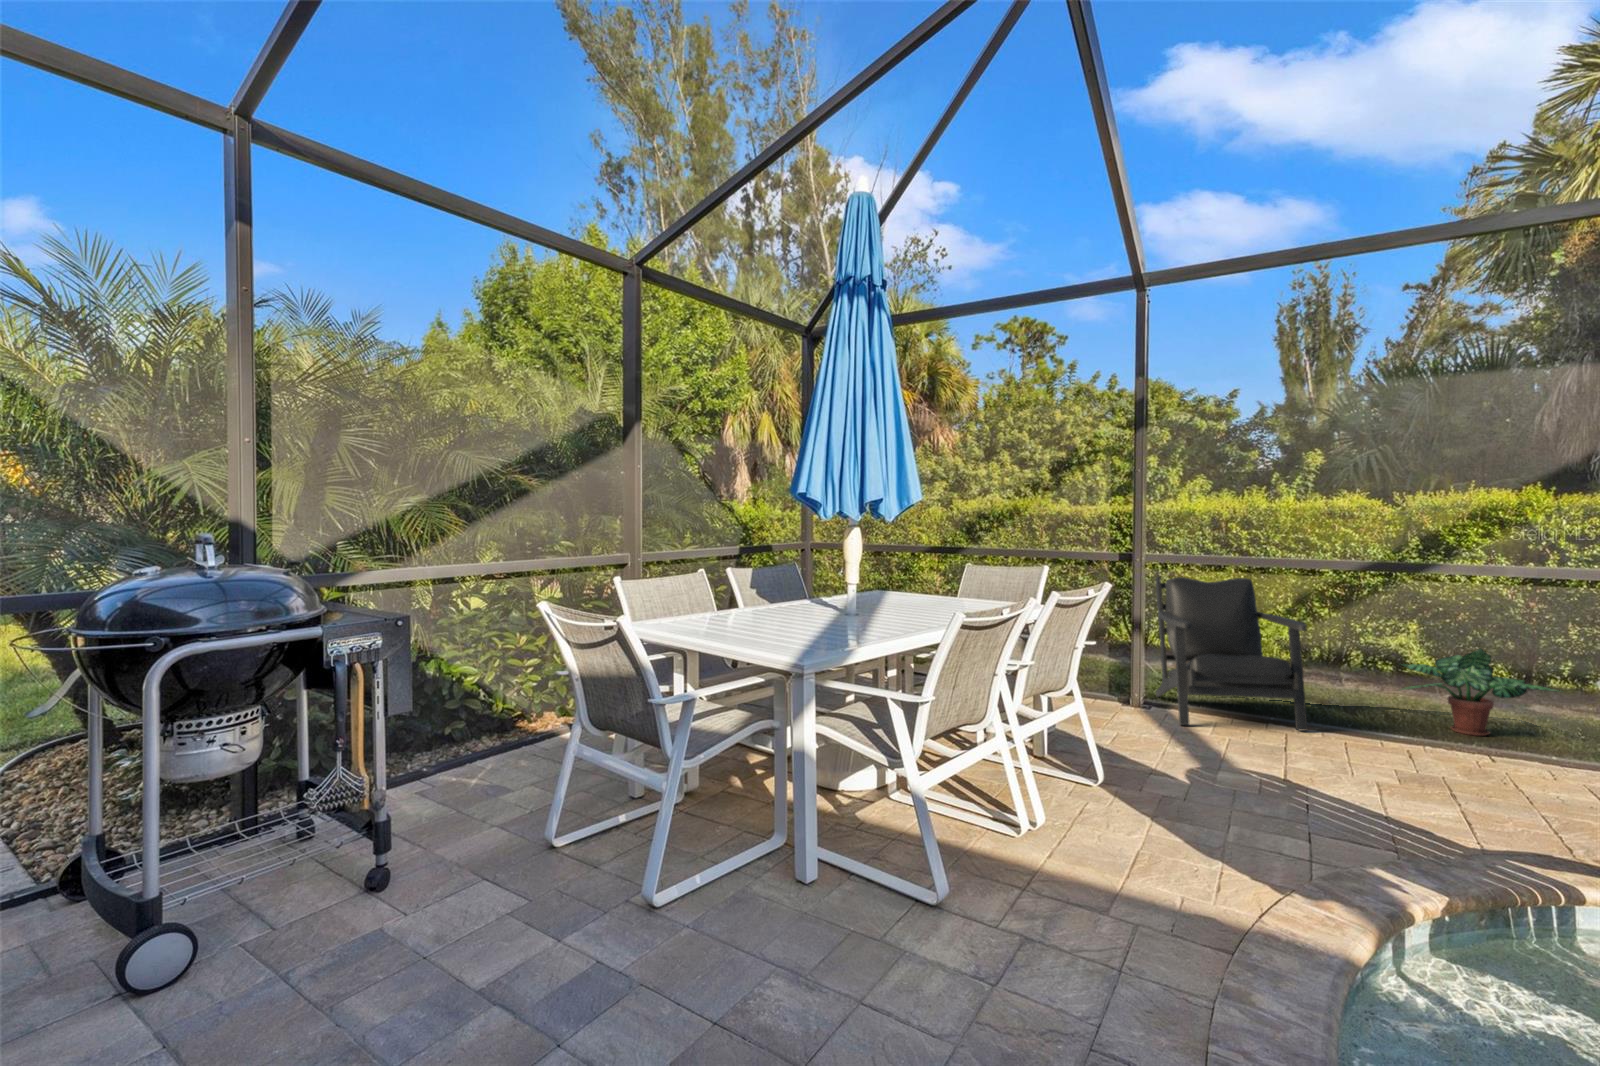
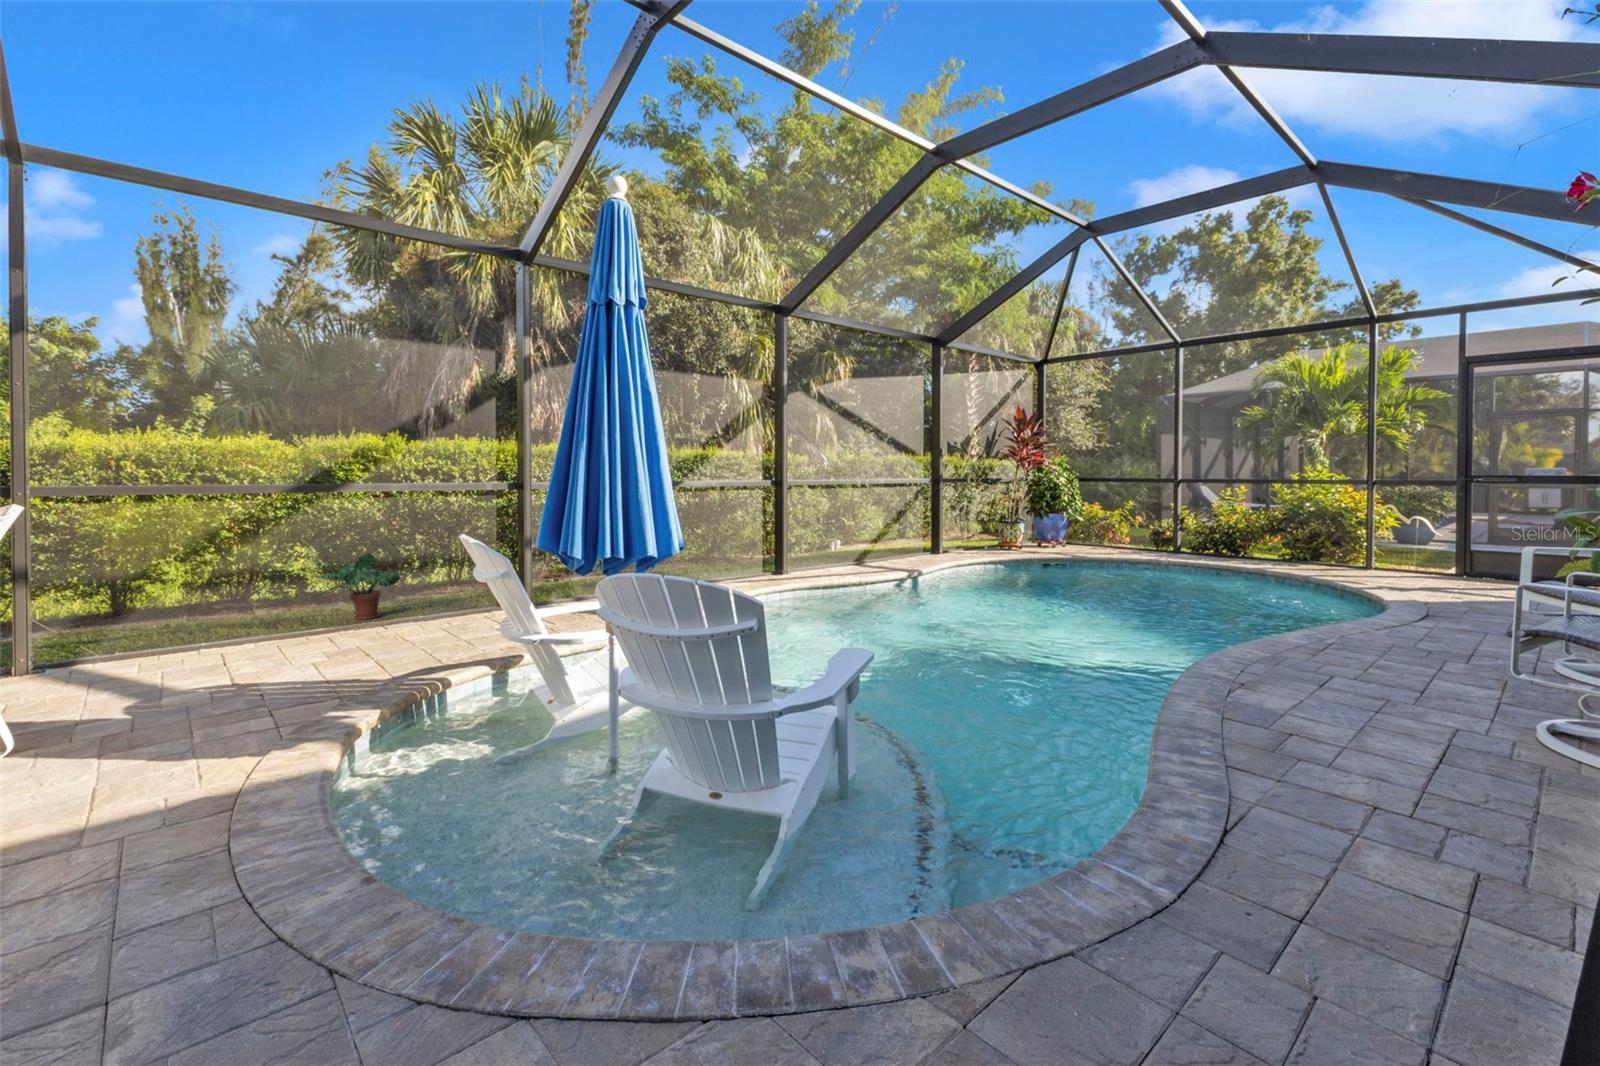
armchair: present [1155,576,1307,731] -> none [29,517,241,679]

